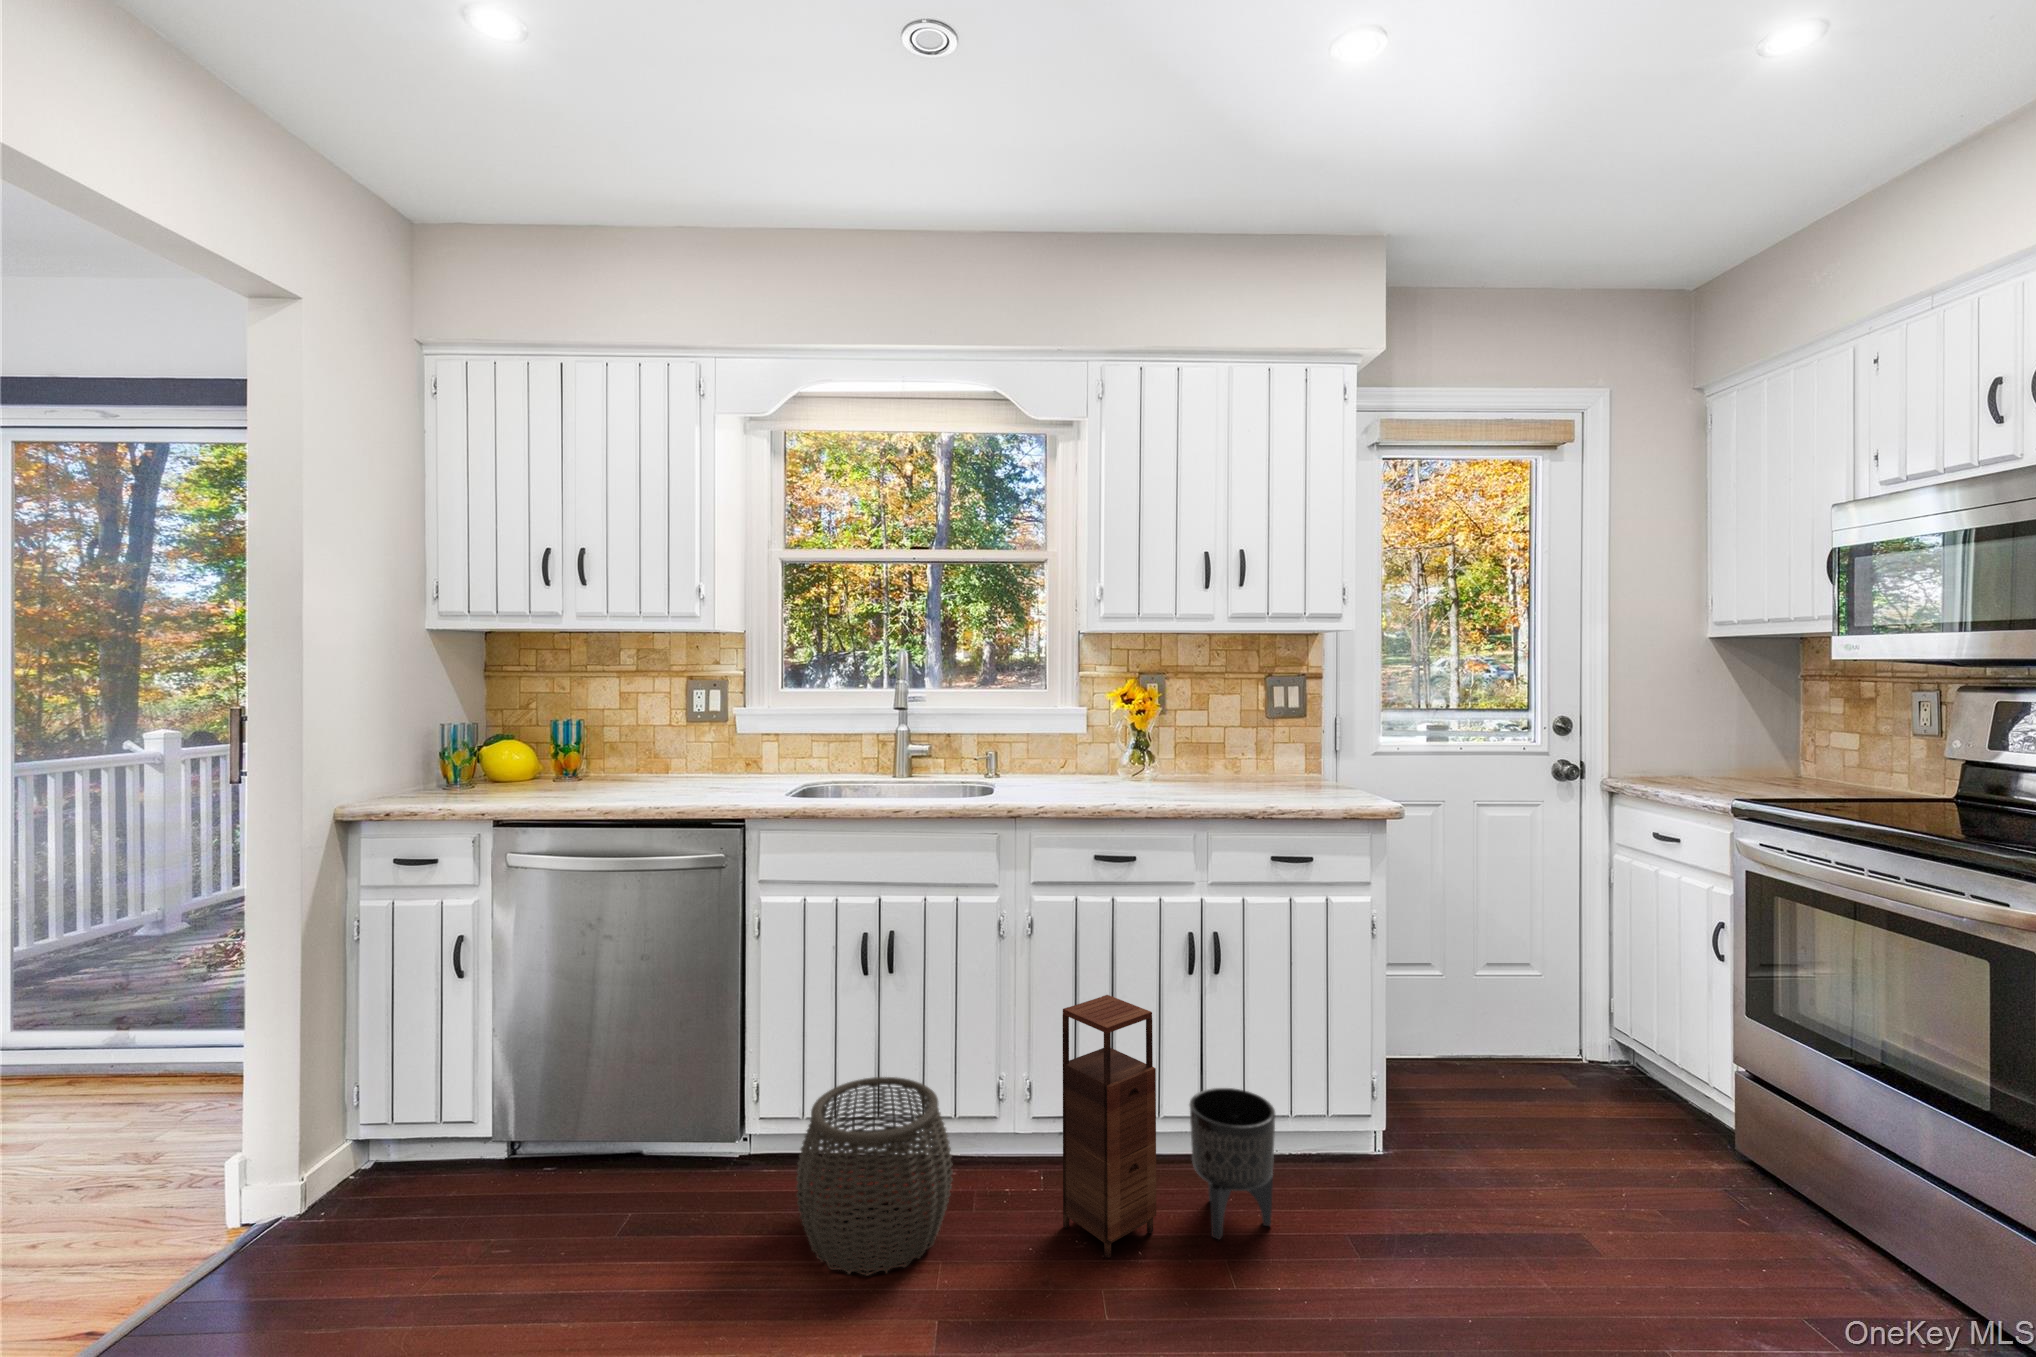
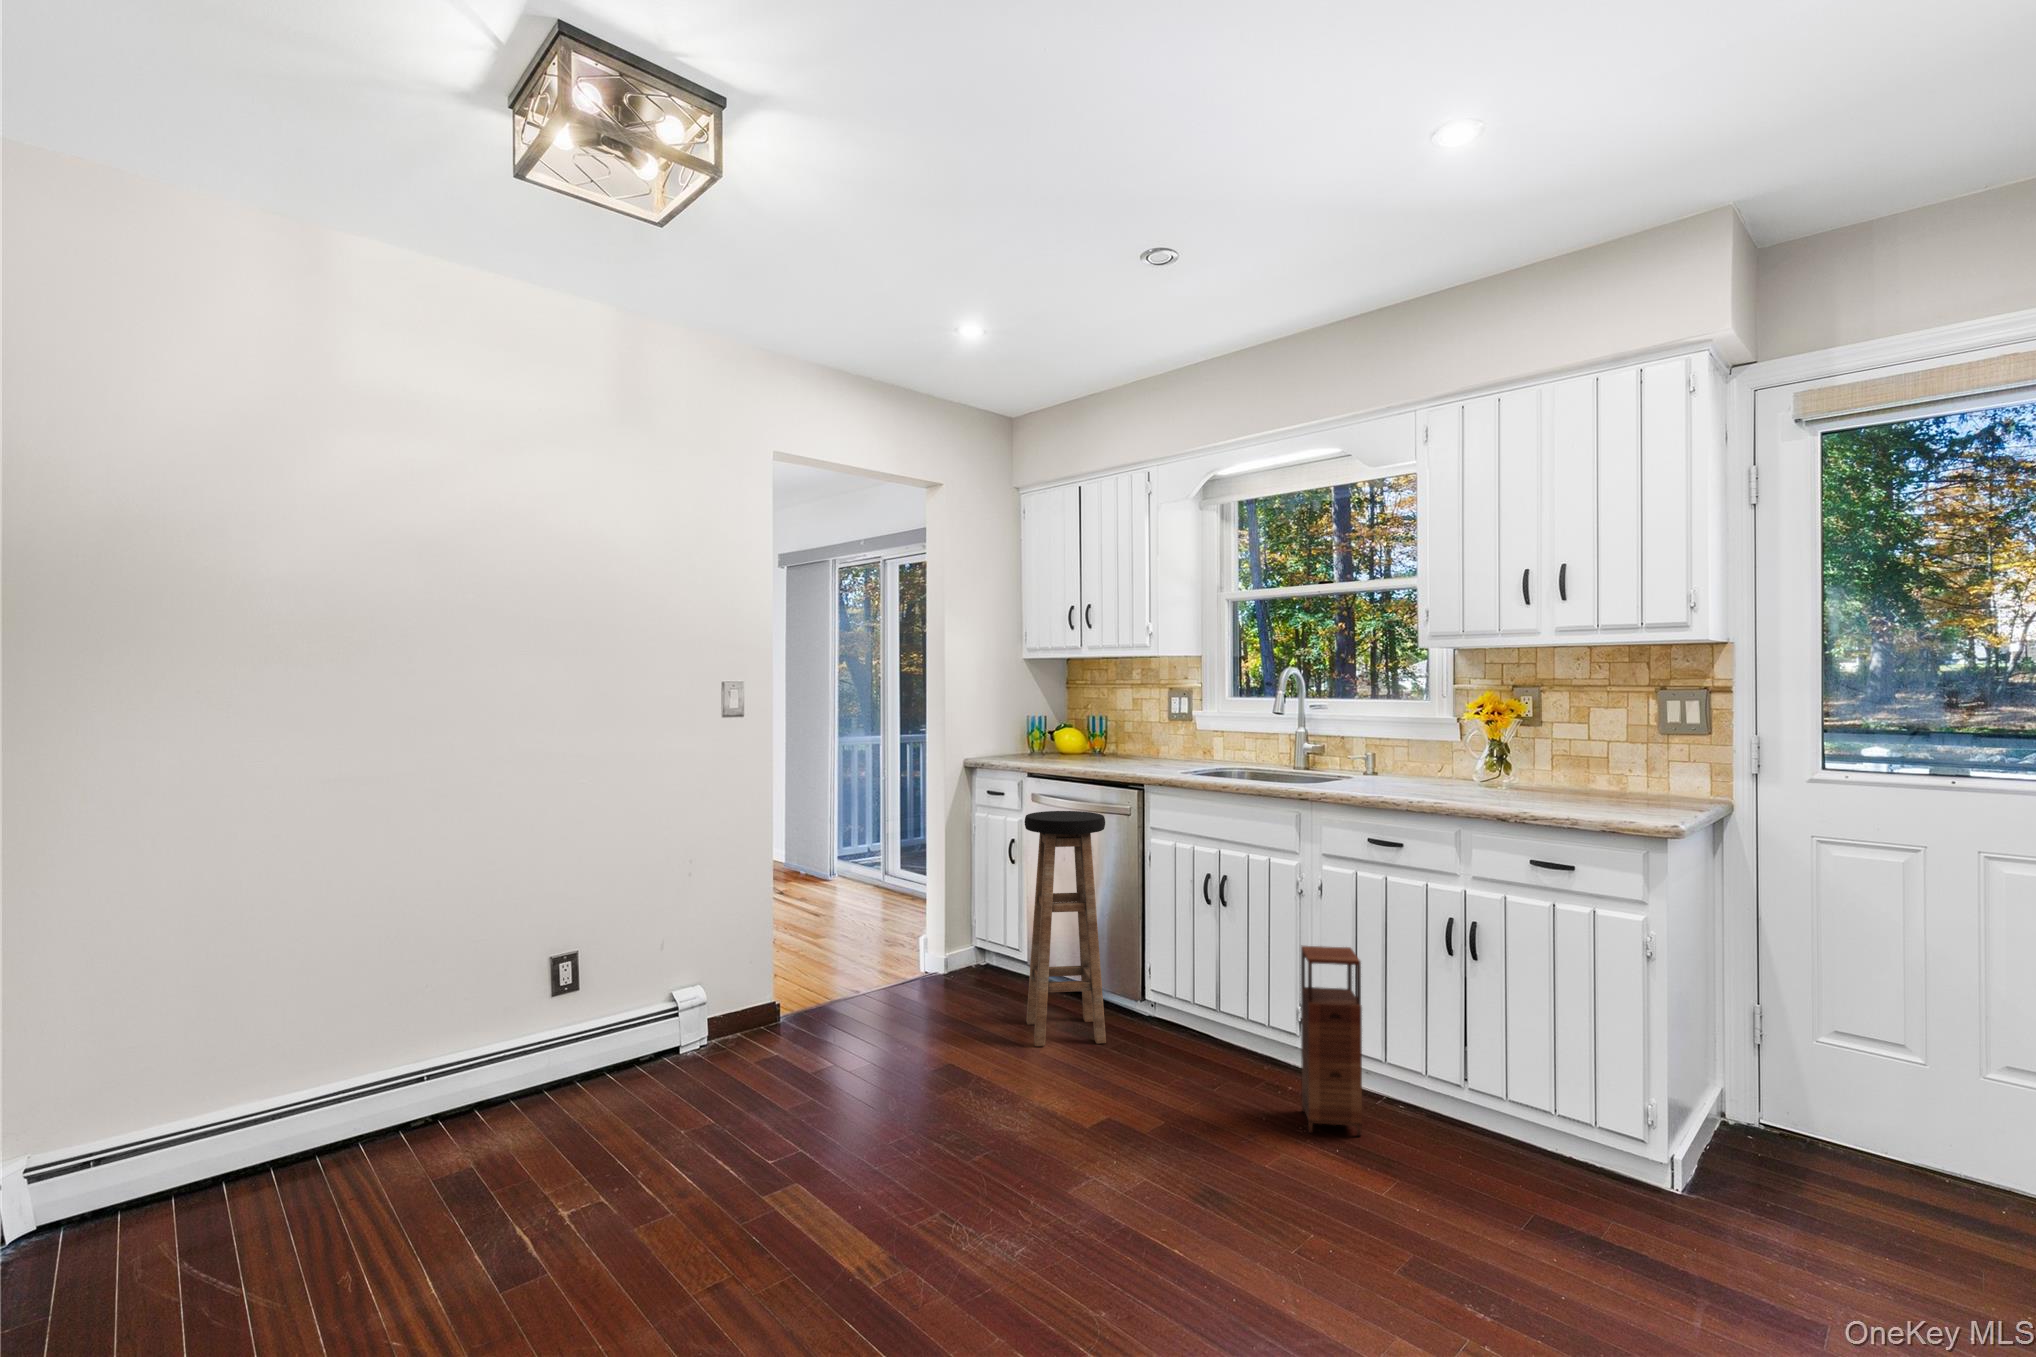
bar stool: none [554,871,726,1301] -> present [1024,811,1106,1046]
woven basket: present [796,1077,953,1276] -> none [1127,970,1235,1088]
planter: present [1189,1088,1275,1239] -> none [1396,1046,1474,1170]

